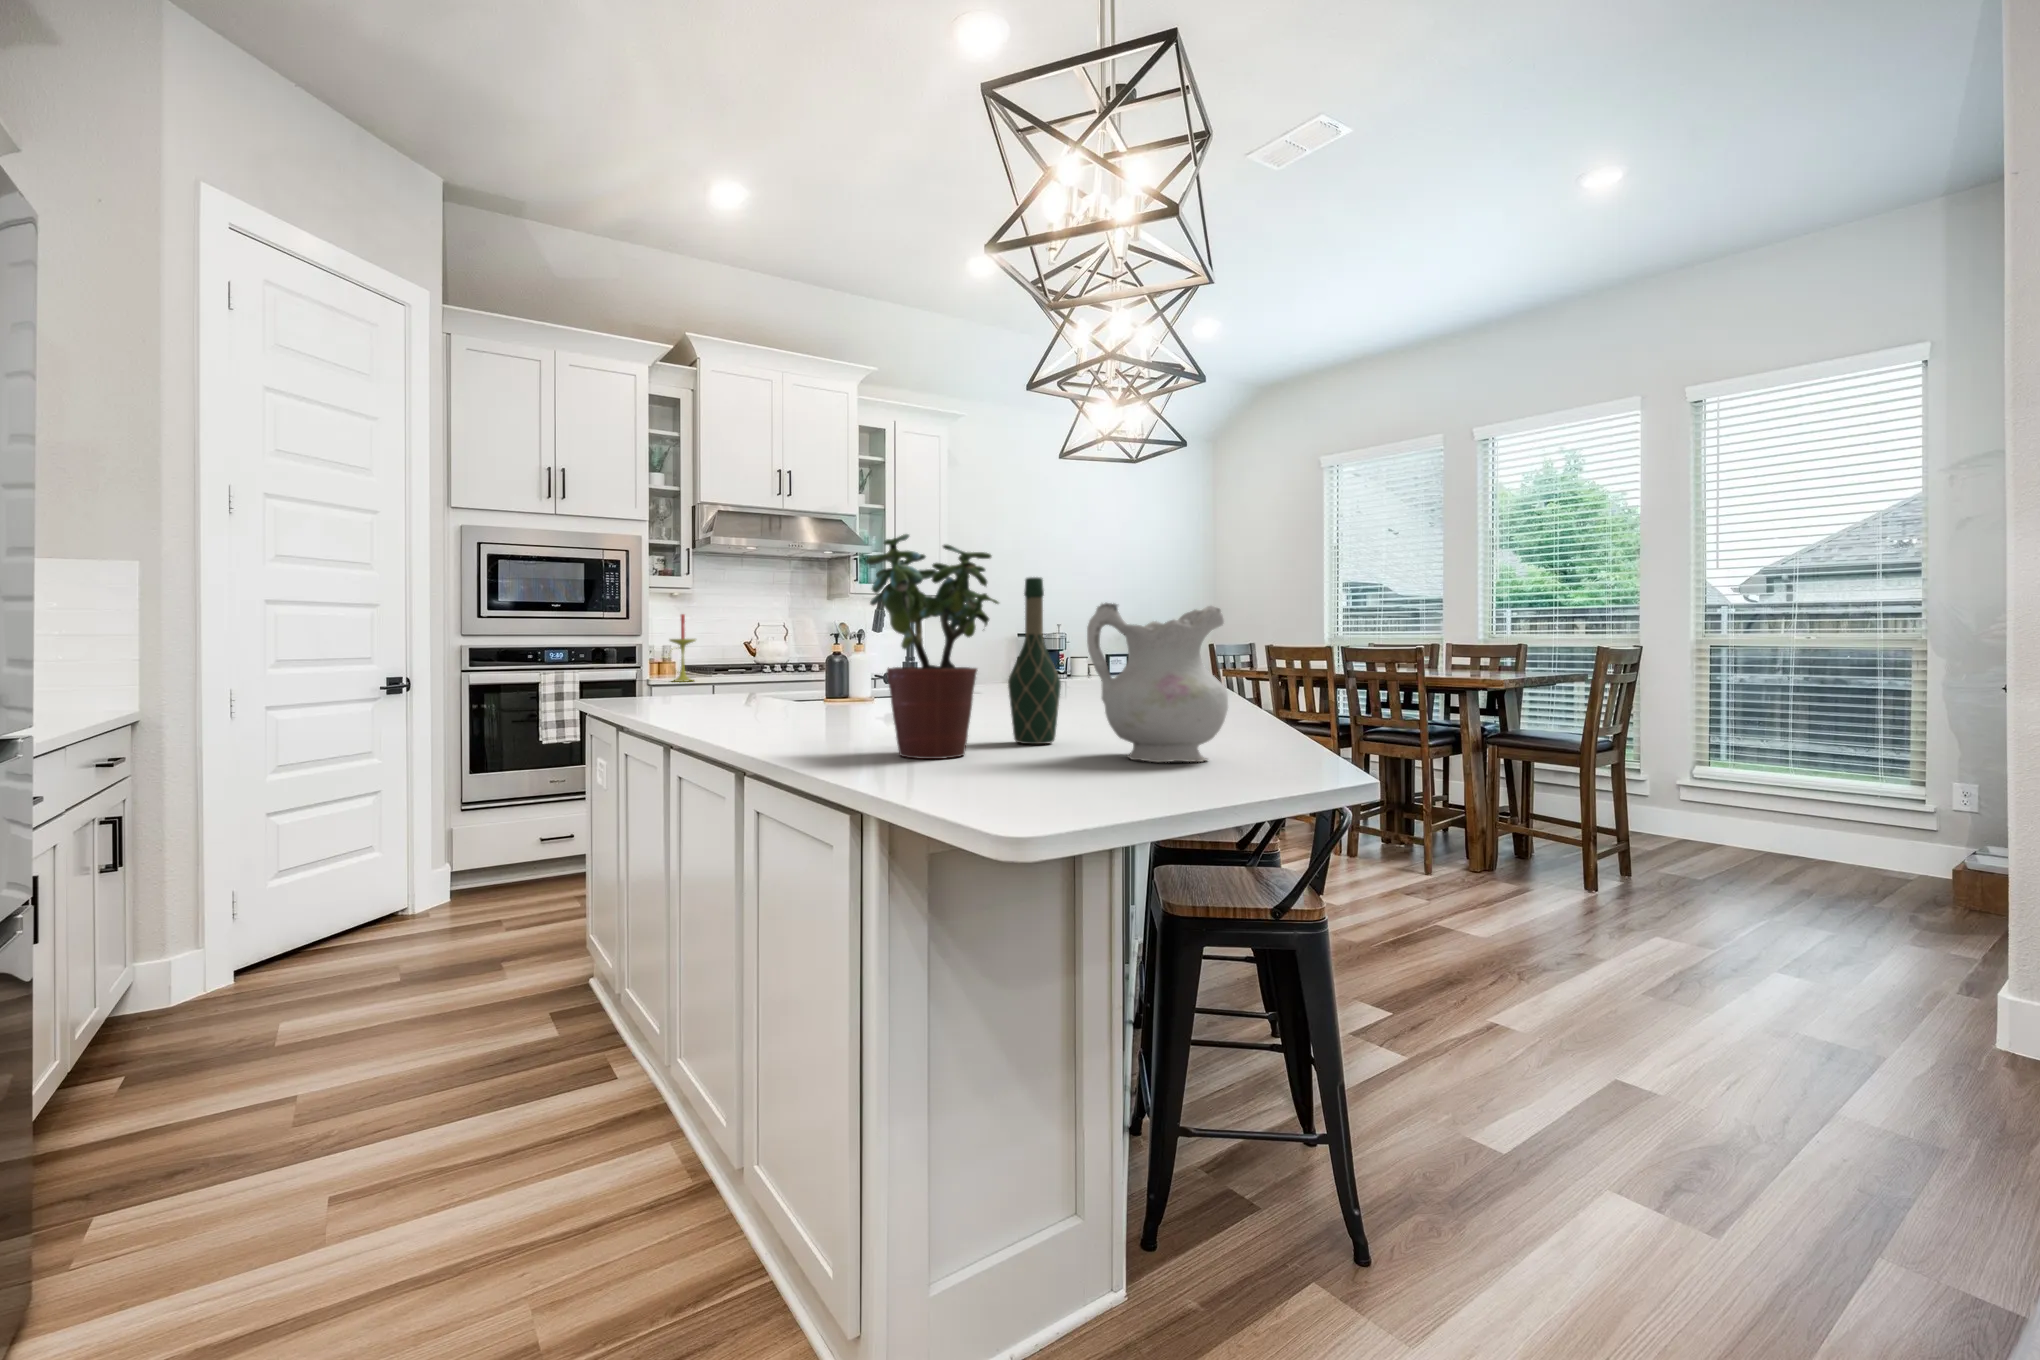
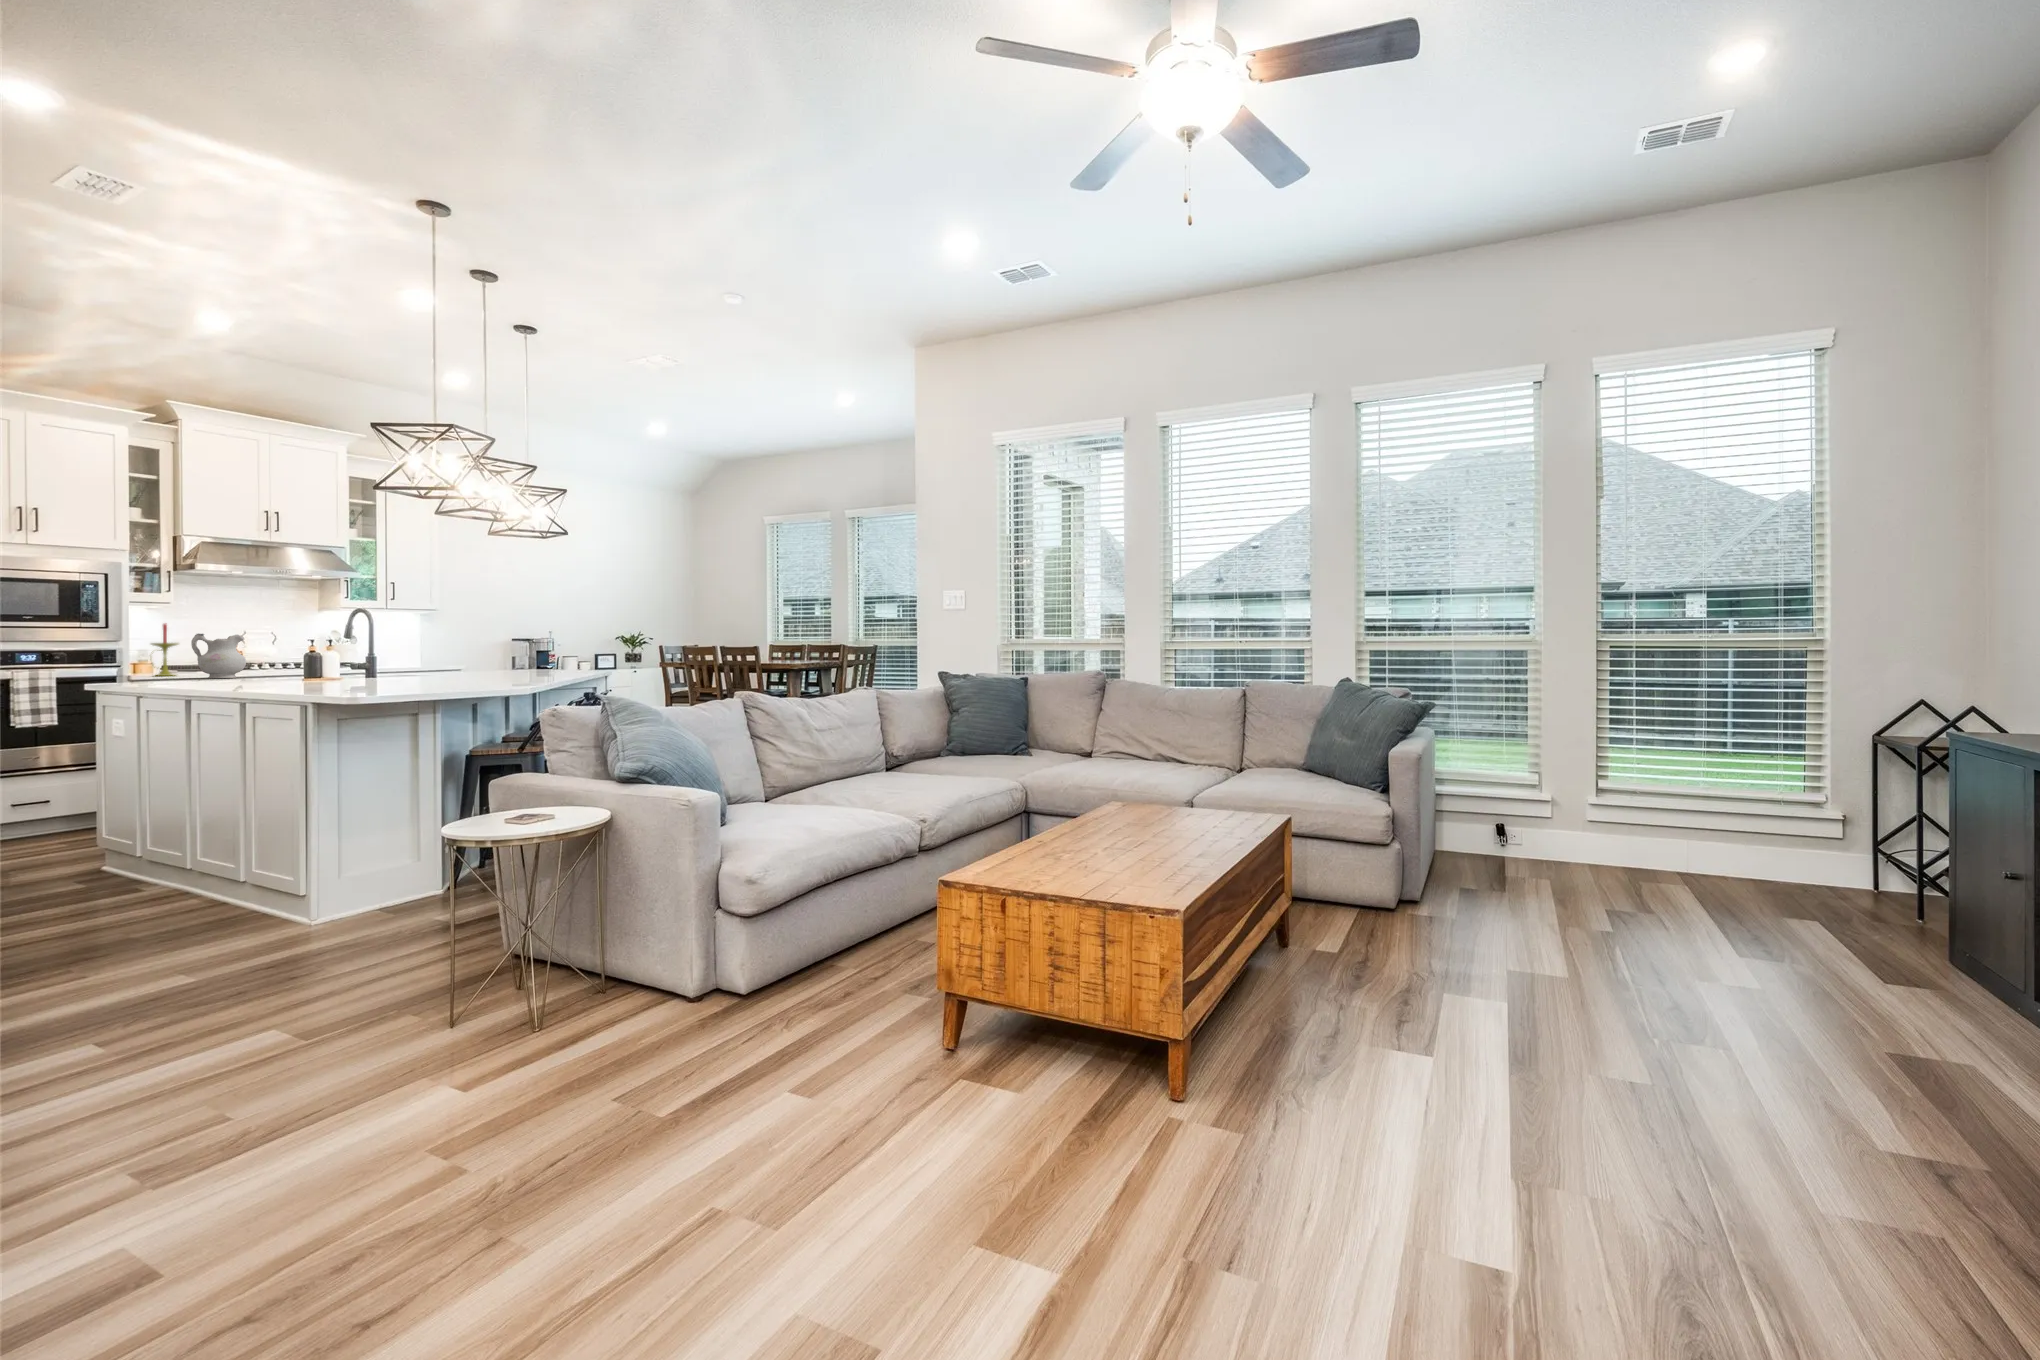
potted plant: present [866,534,999,759] -> none [296,602,366,691]
wine bottle: present [1008,577,1061,744] -> none [383,617,411,688]
ceramic pitcher: present [1087,603,1228,762] -> present [191,633,246,678]

